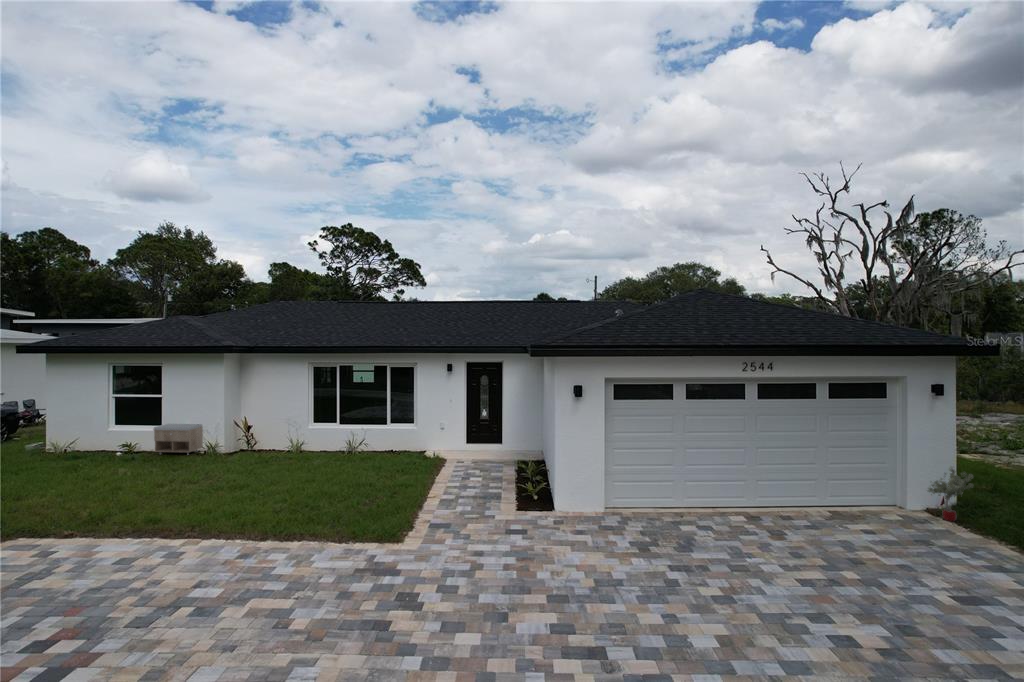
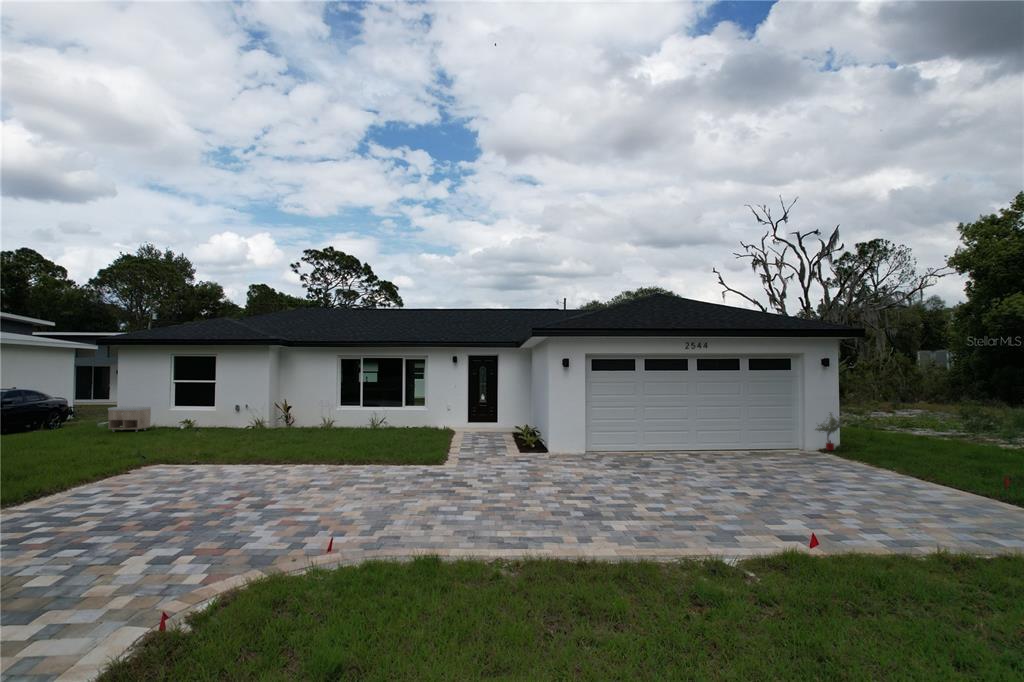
storage bench: present [153,424,203,455] -> present [108,407,151,431]

